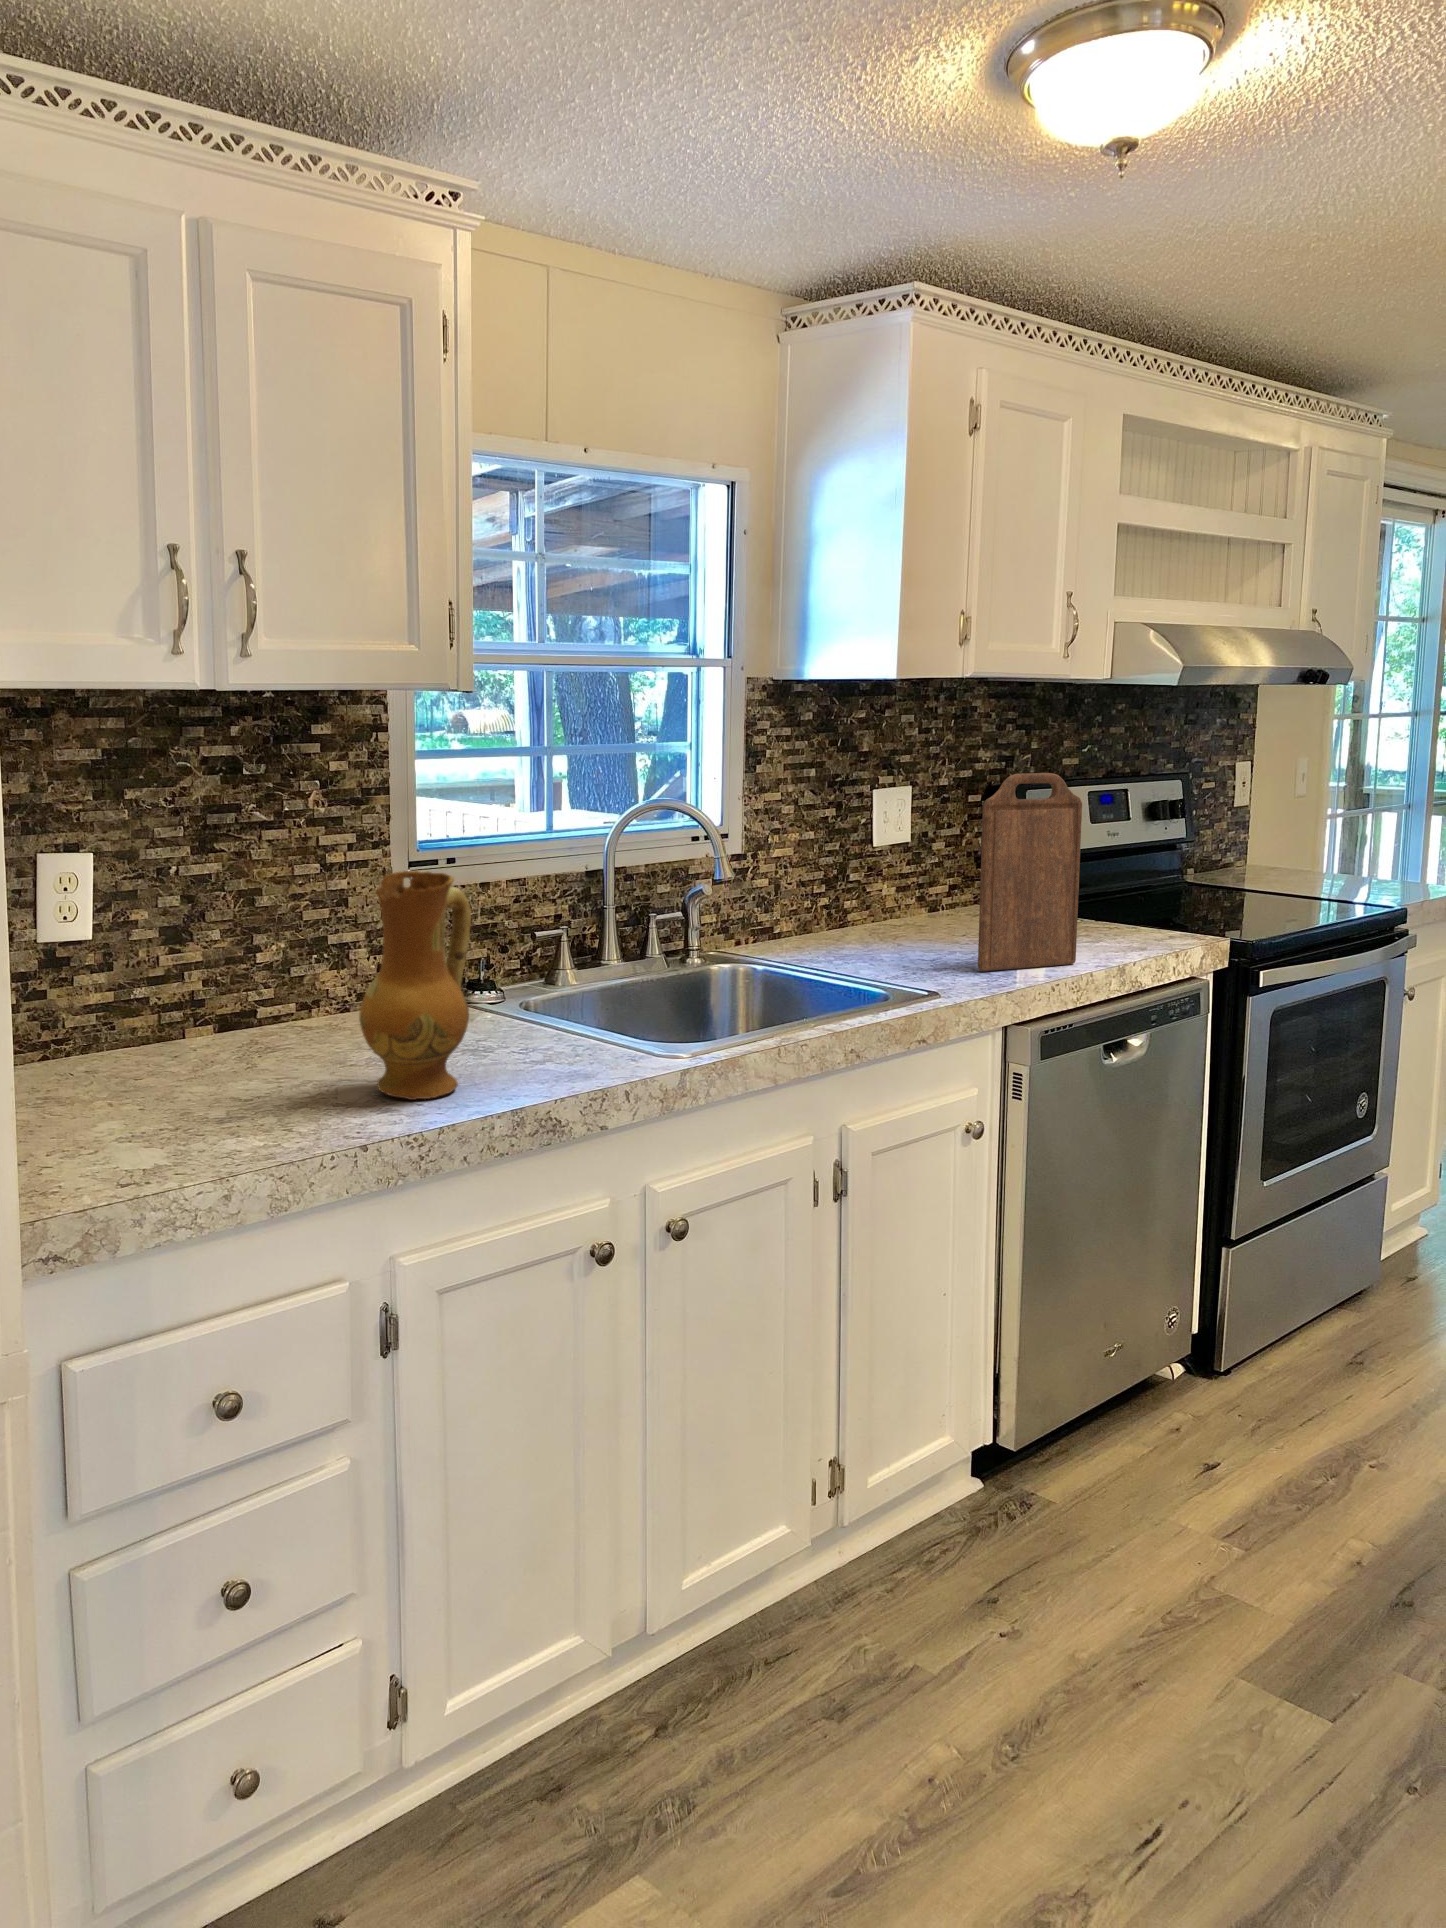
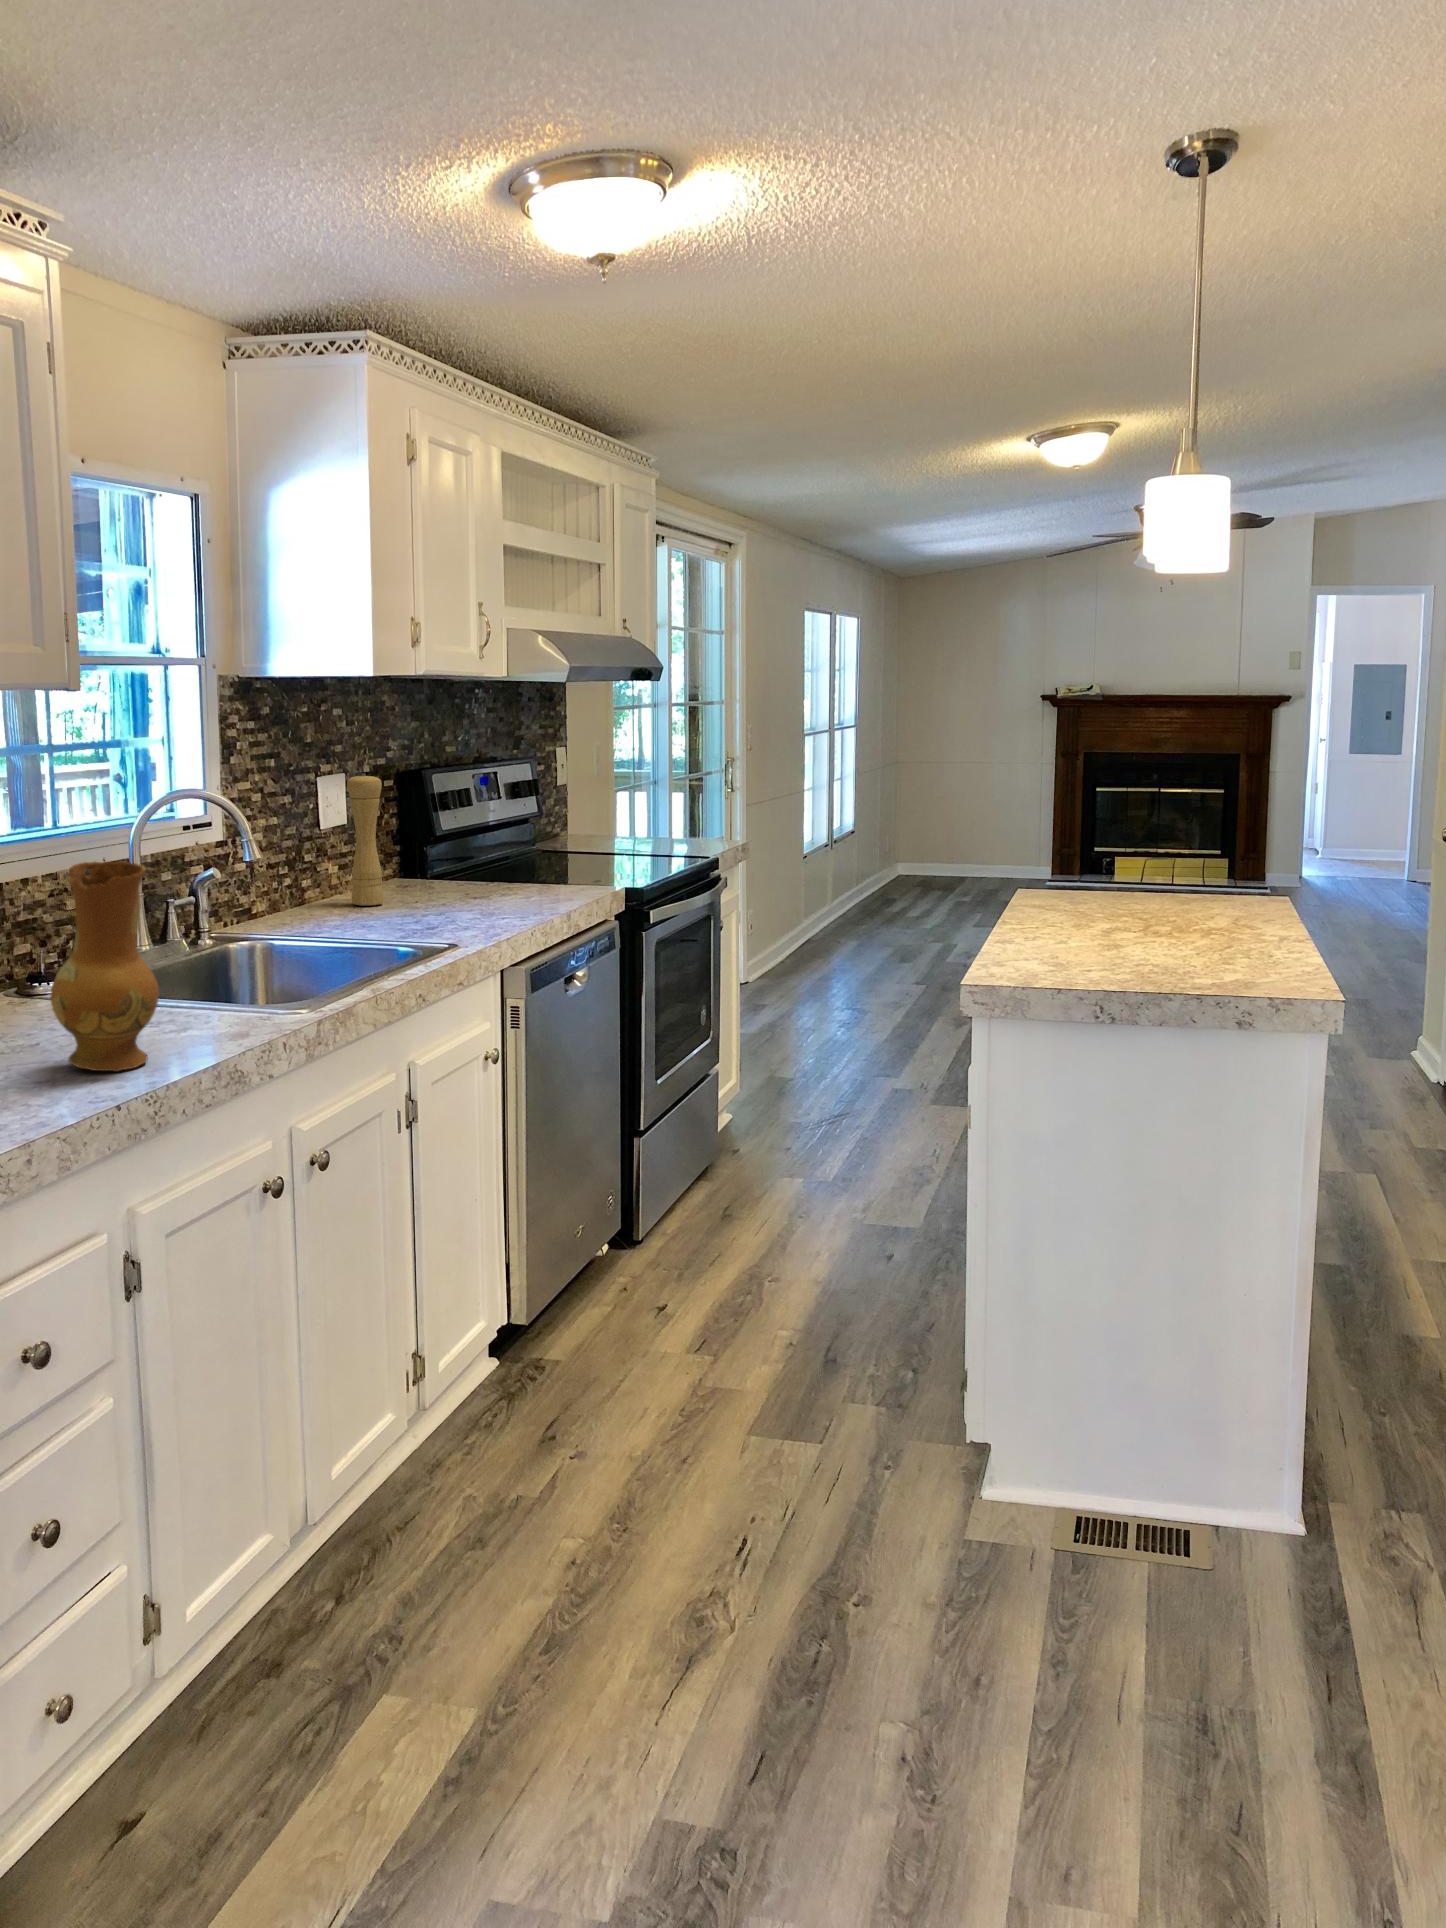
cutting board: present [978,773,1082,971] -> none [464,759,536,928]
pepper mill: none [891,787,930,934] -> present [347,774,383,906]

